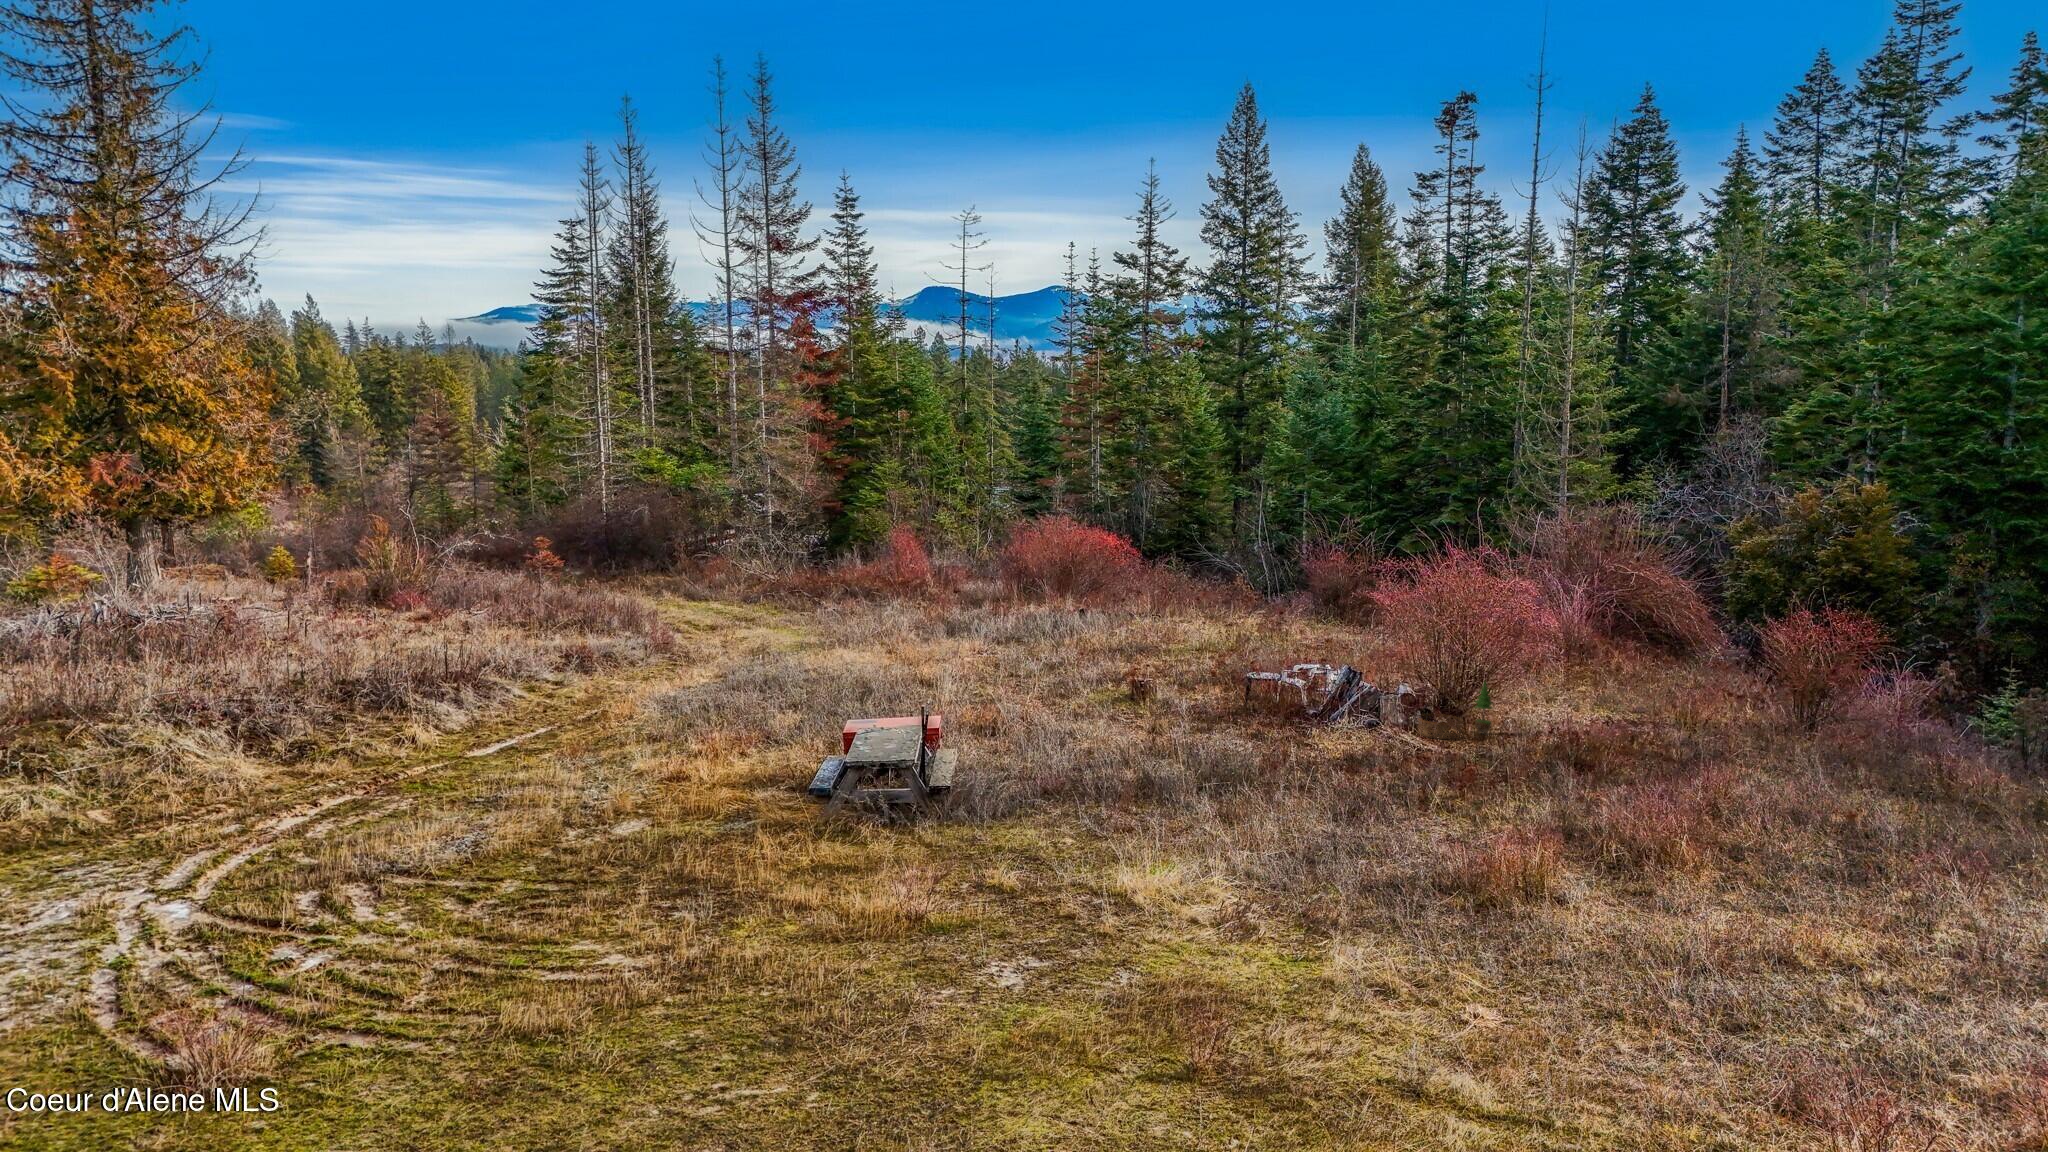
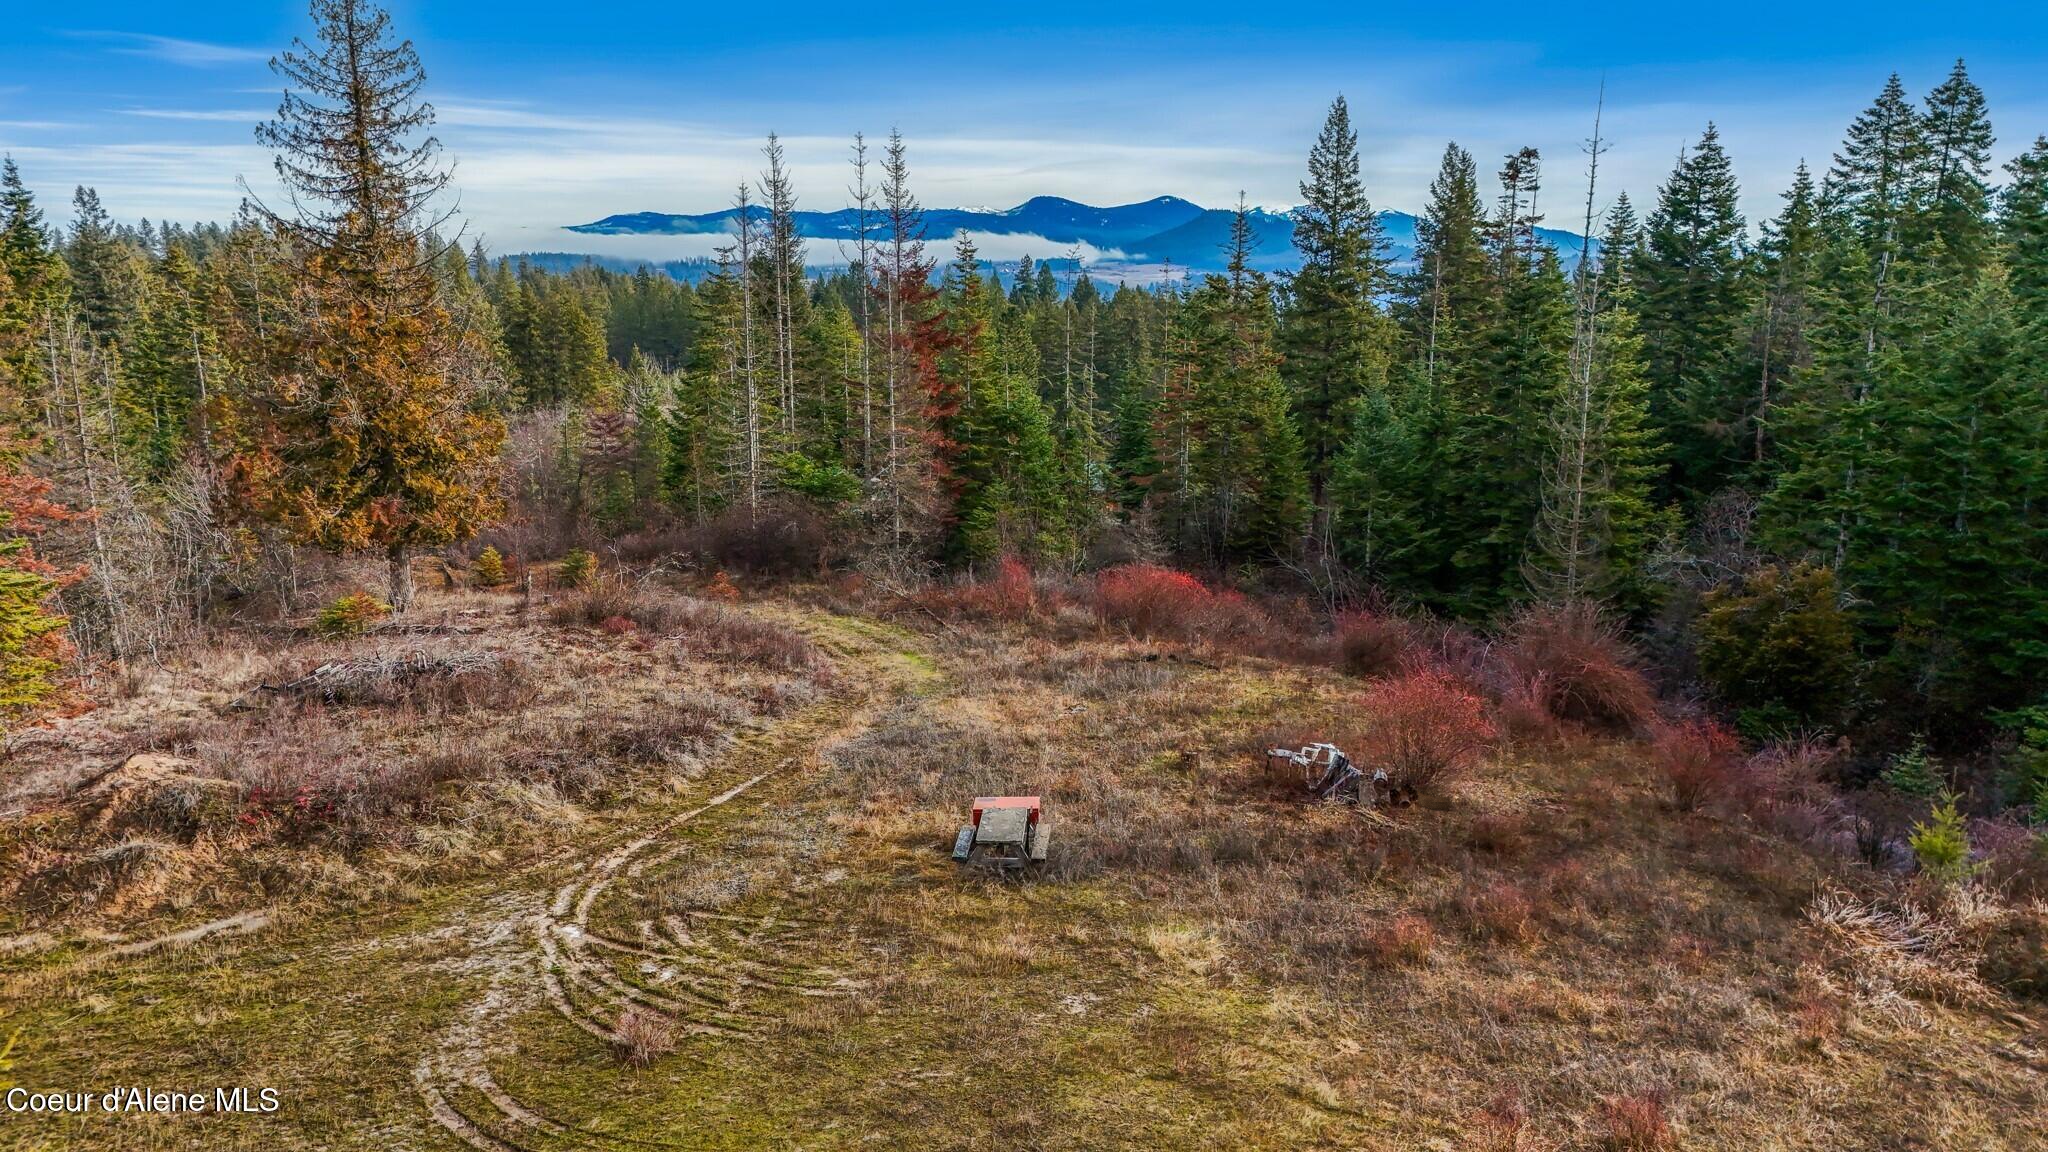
potted tree: present [1475,682,1493,733] -> none [1464,762,1481,804]

